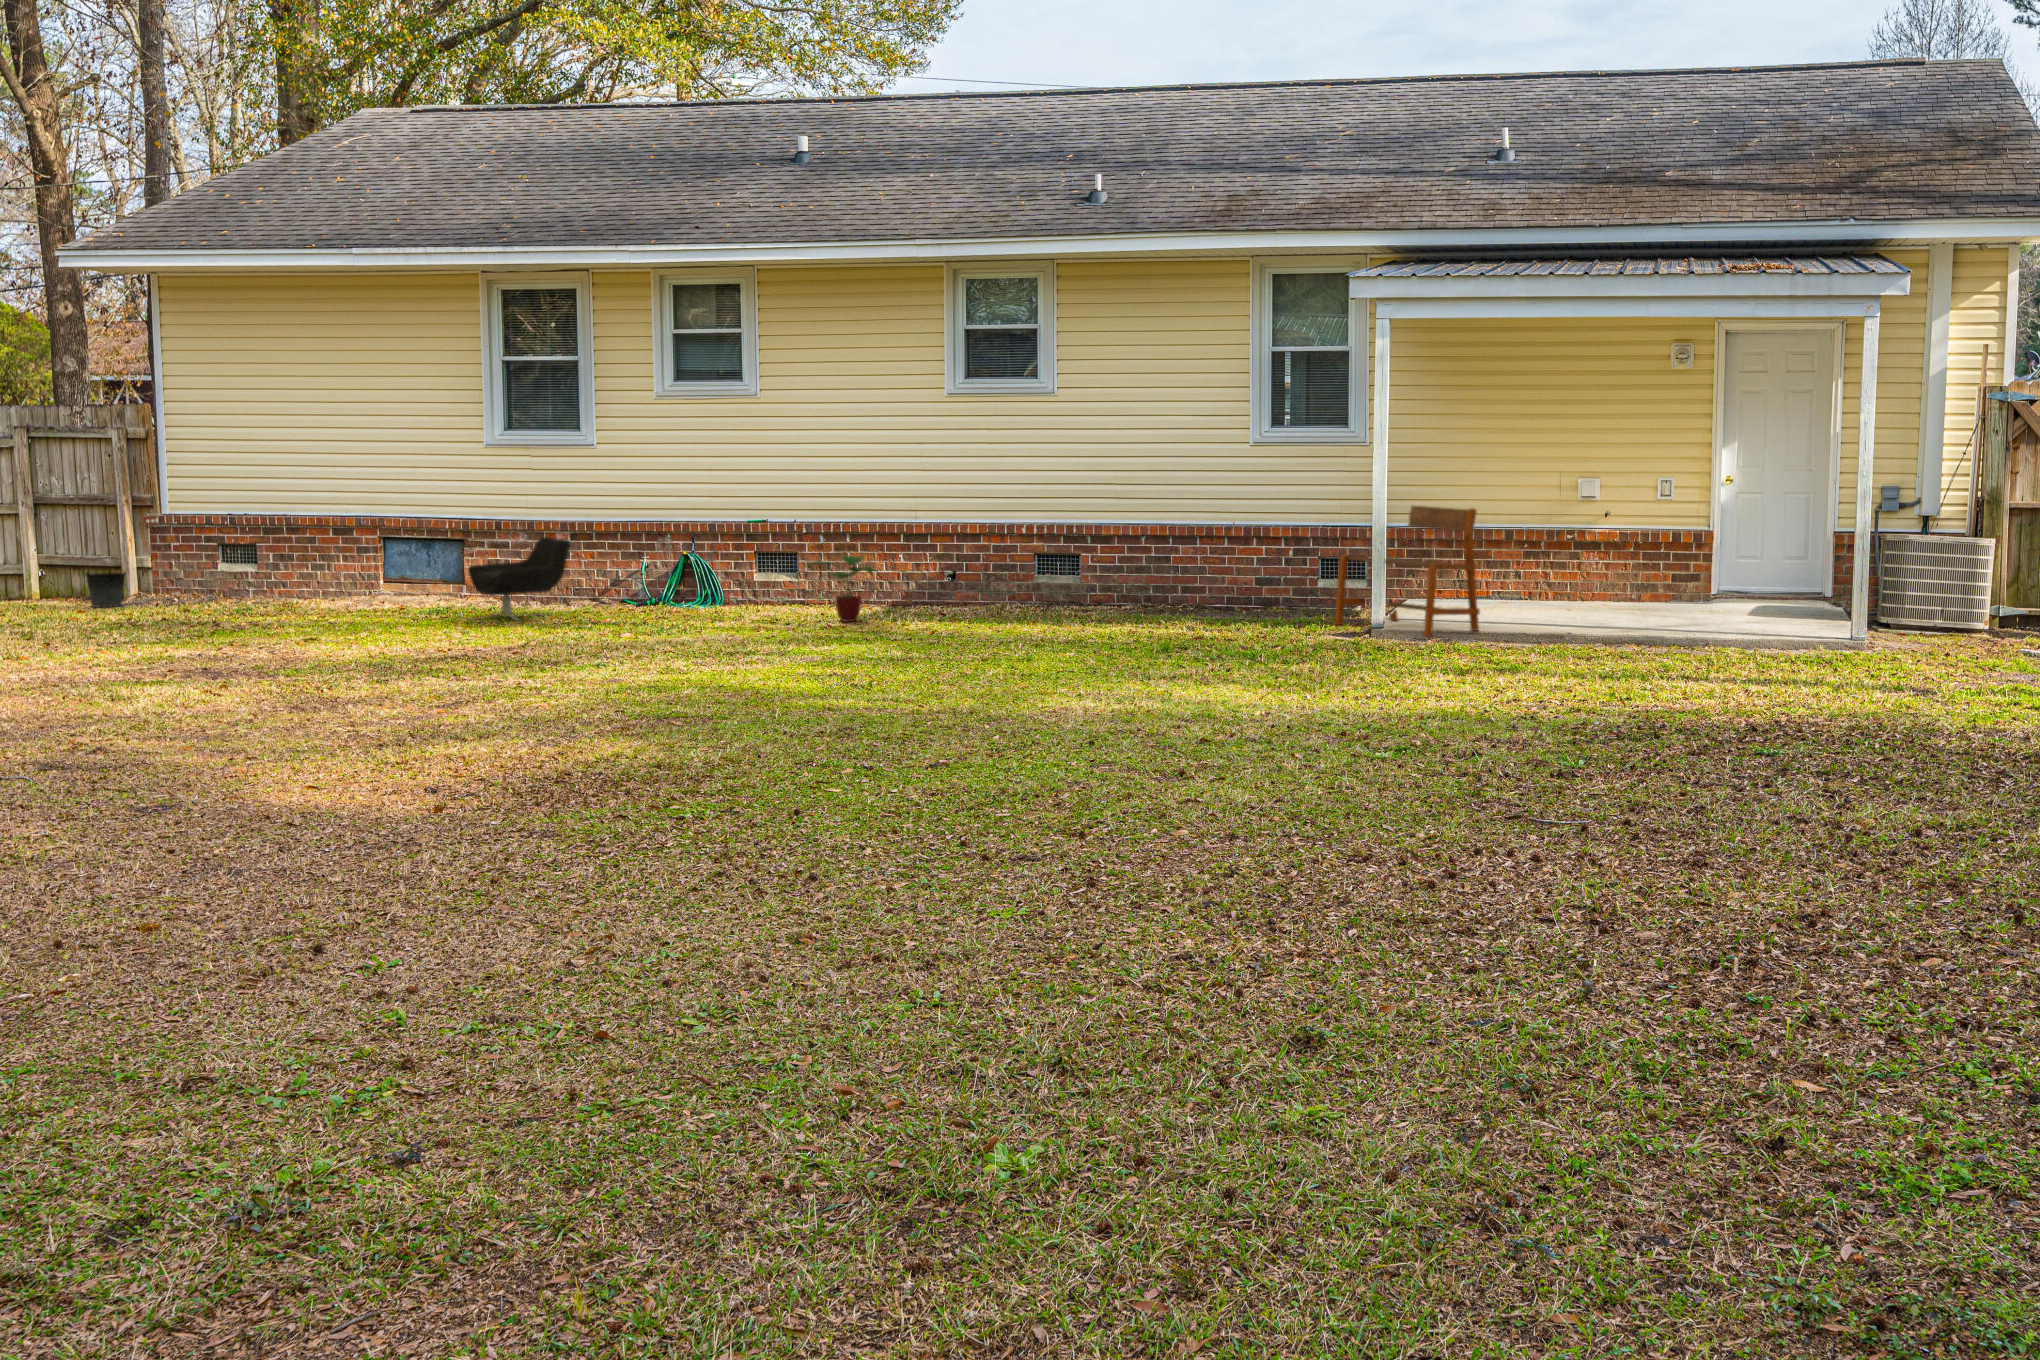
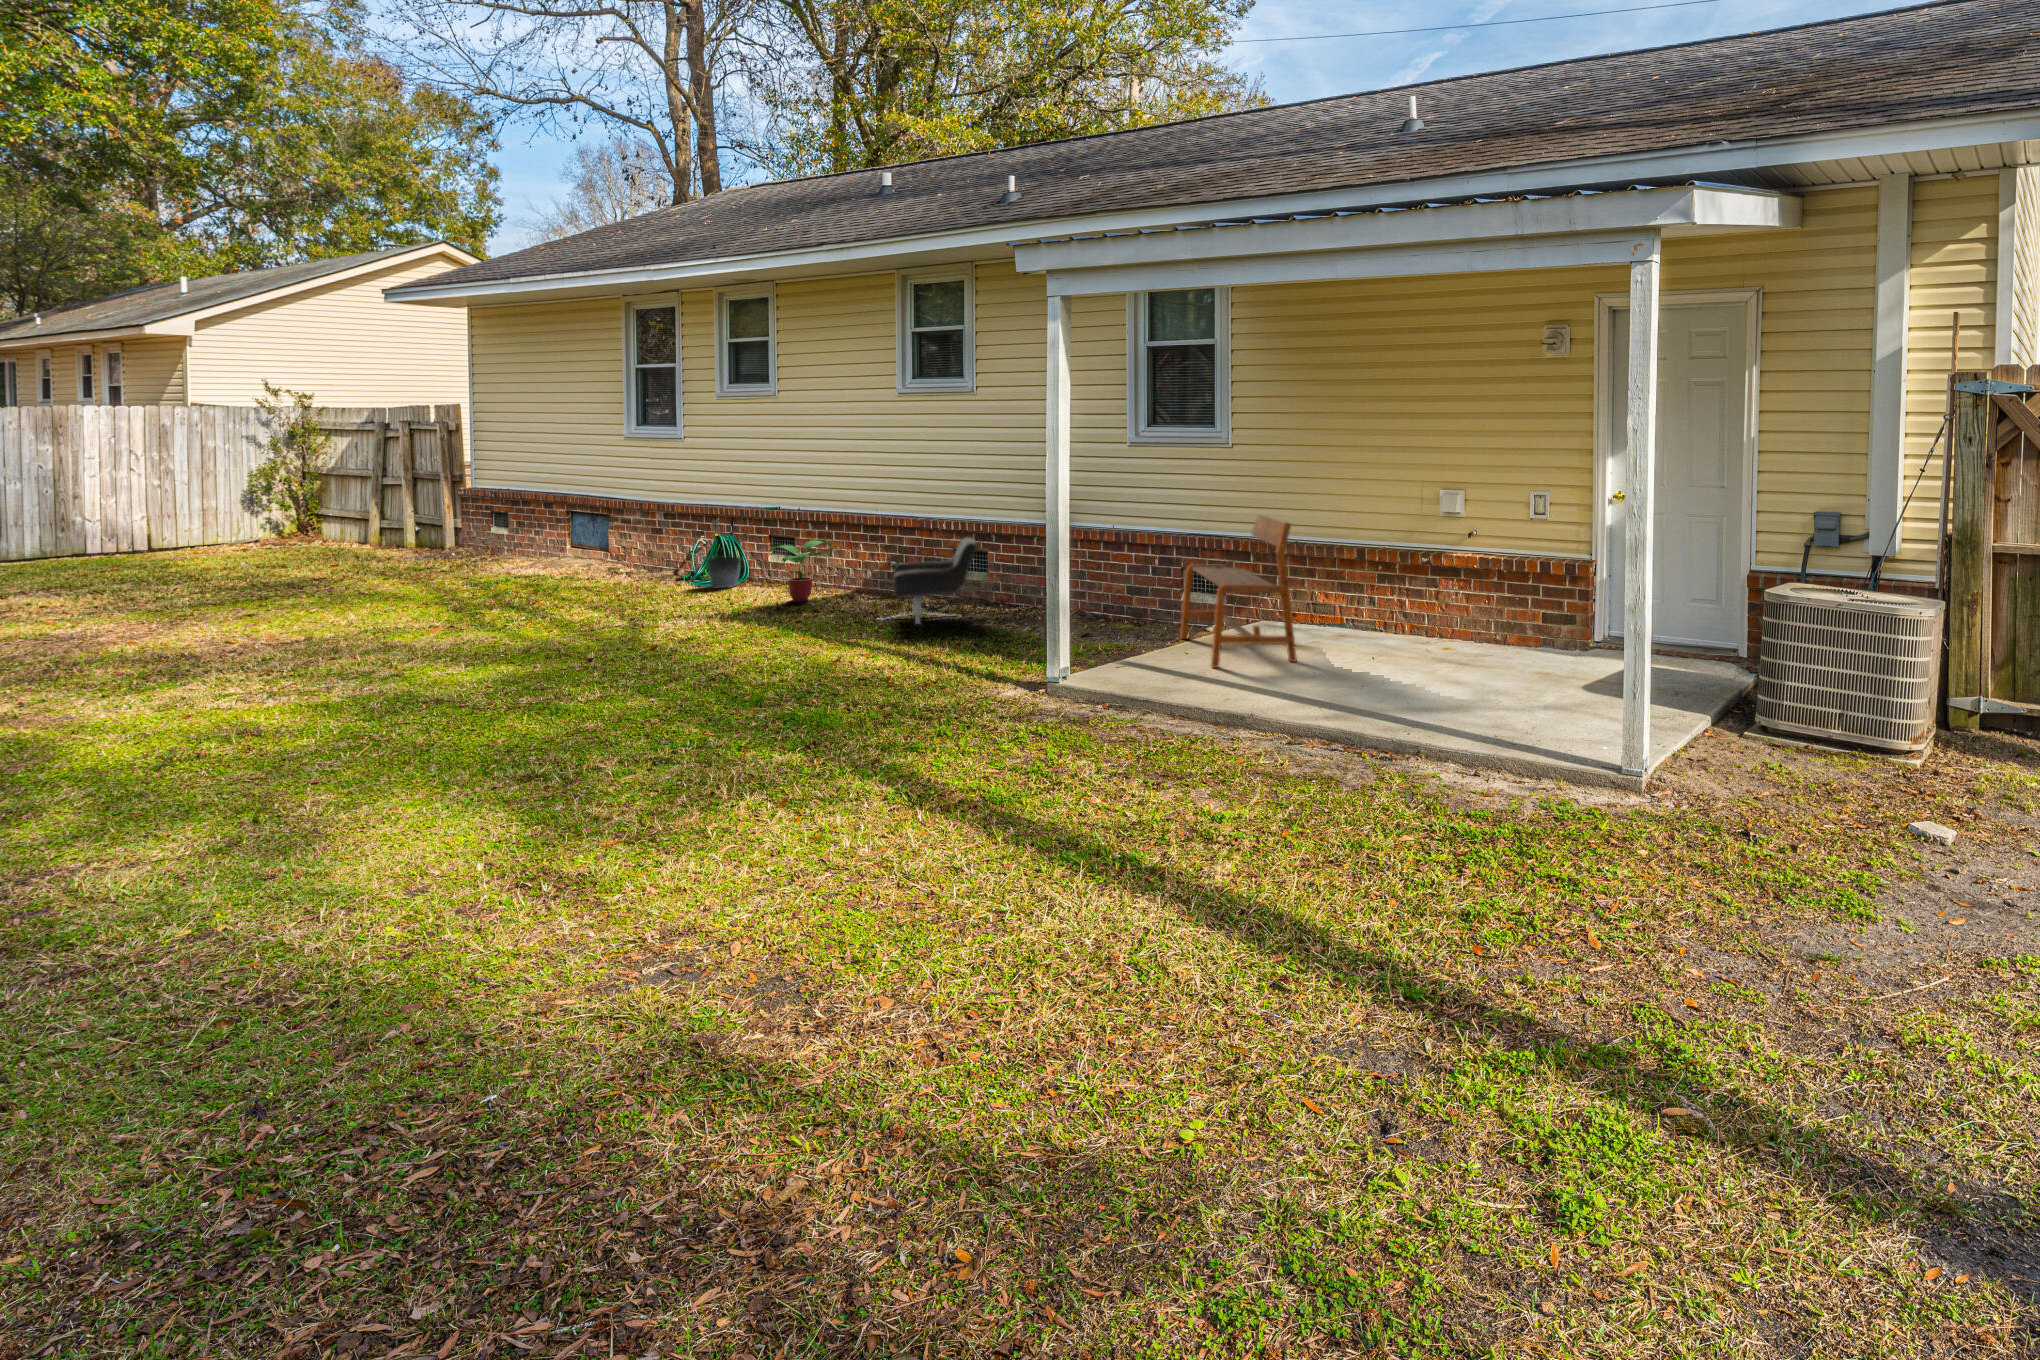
lounge chair: present [468,537,570,621] -> present [894,537,976,624]
bucket: present [85,573,126,607] -> present [707,556,741,588]

